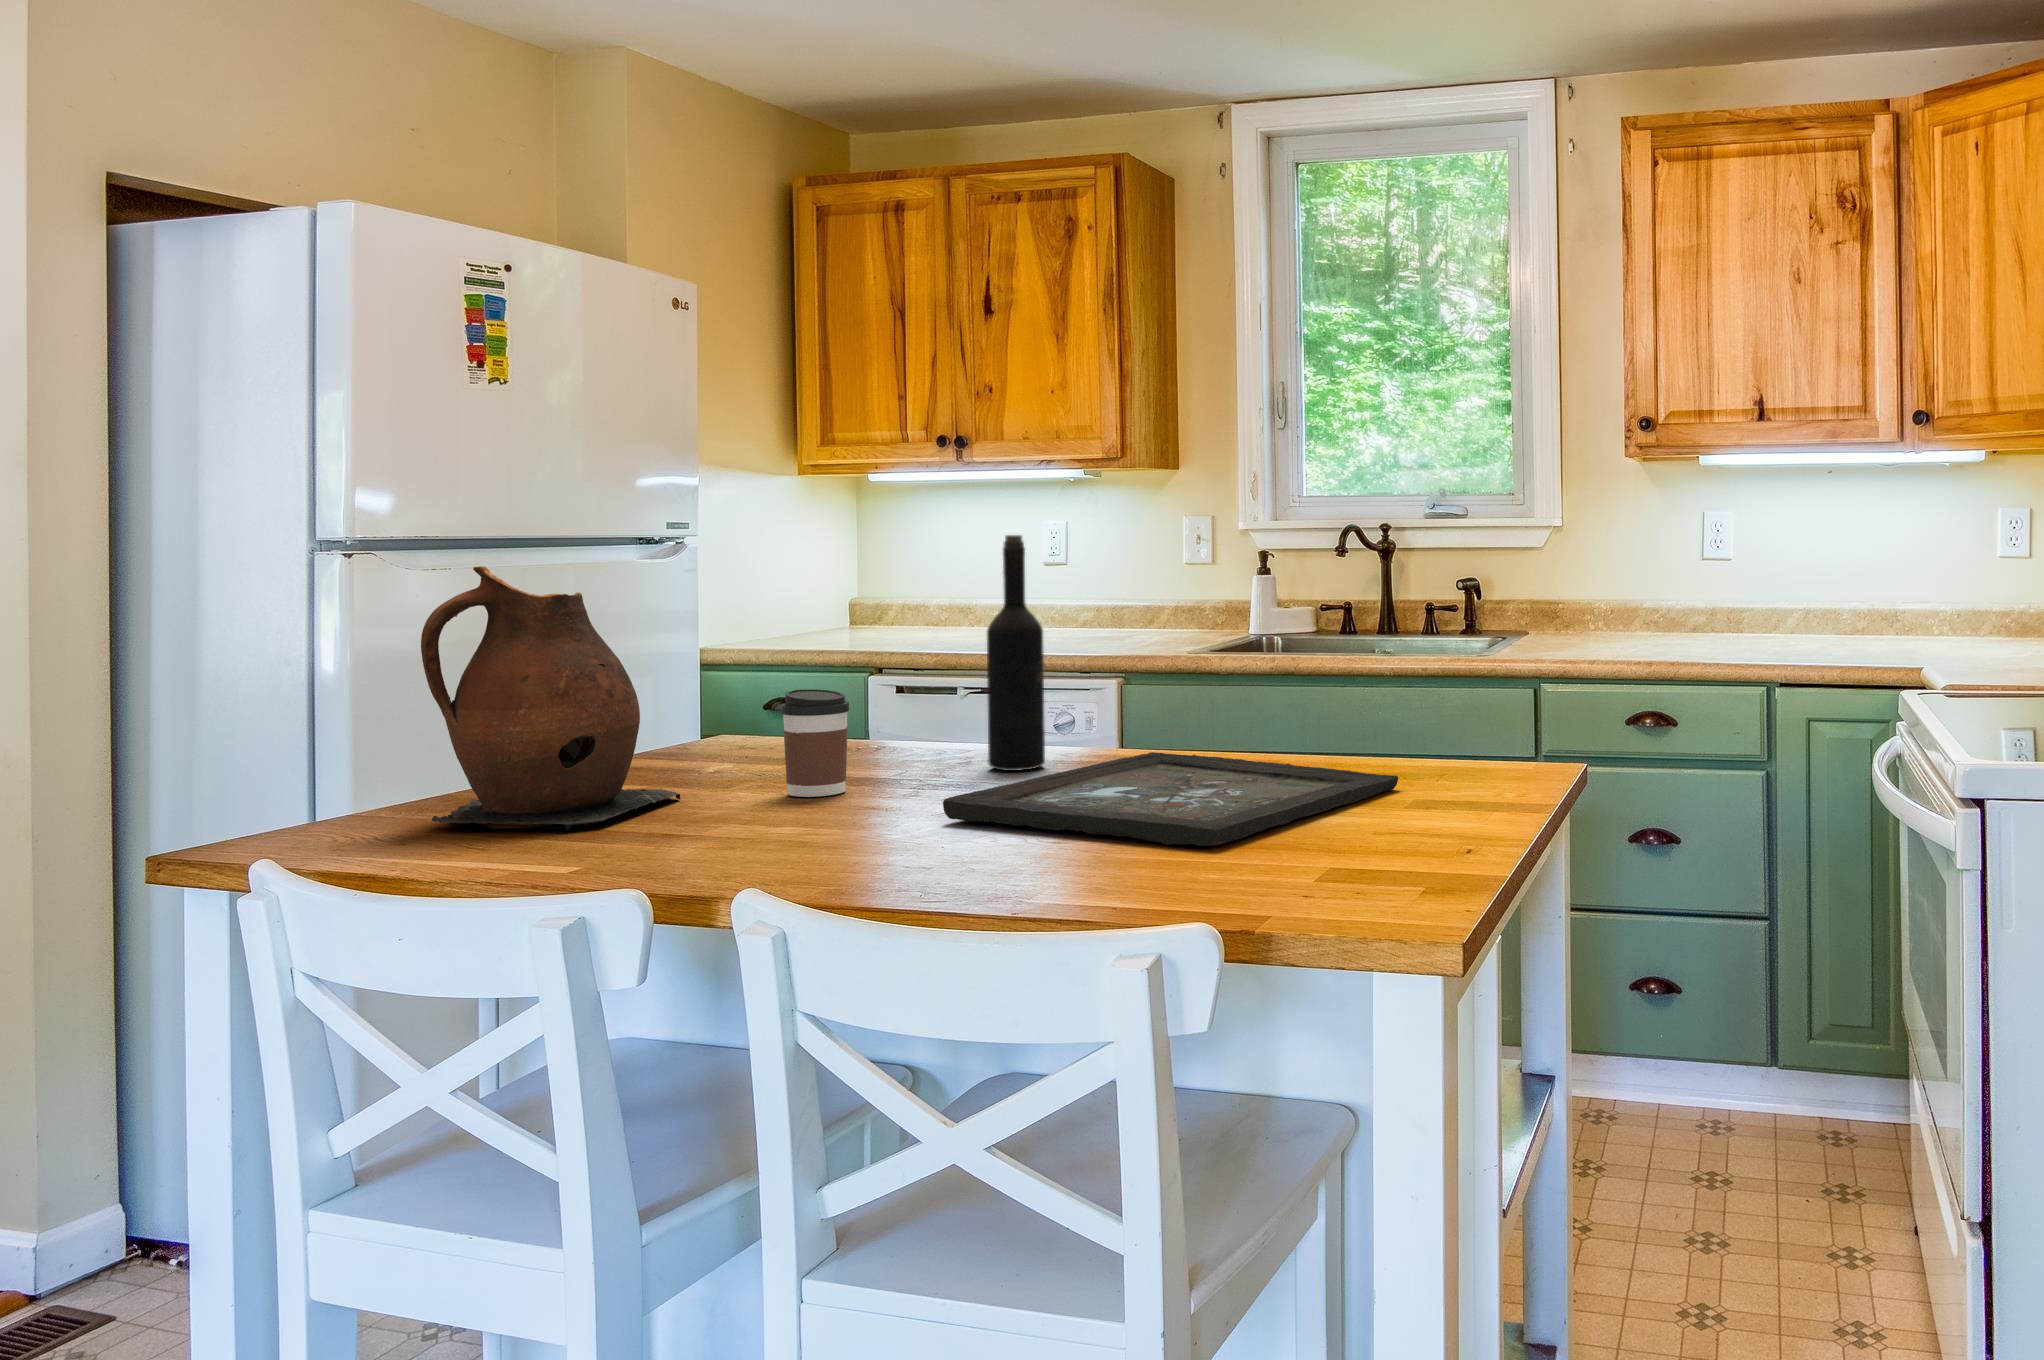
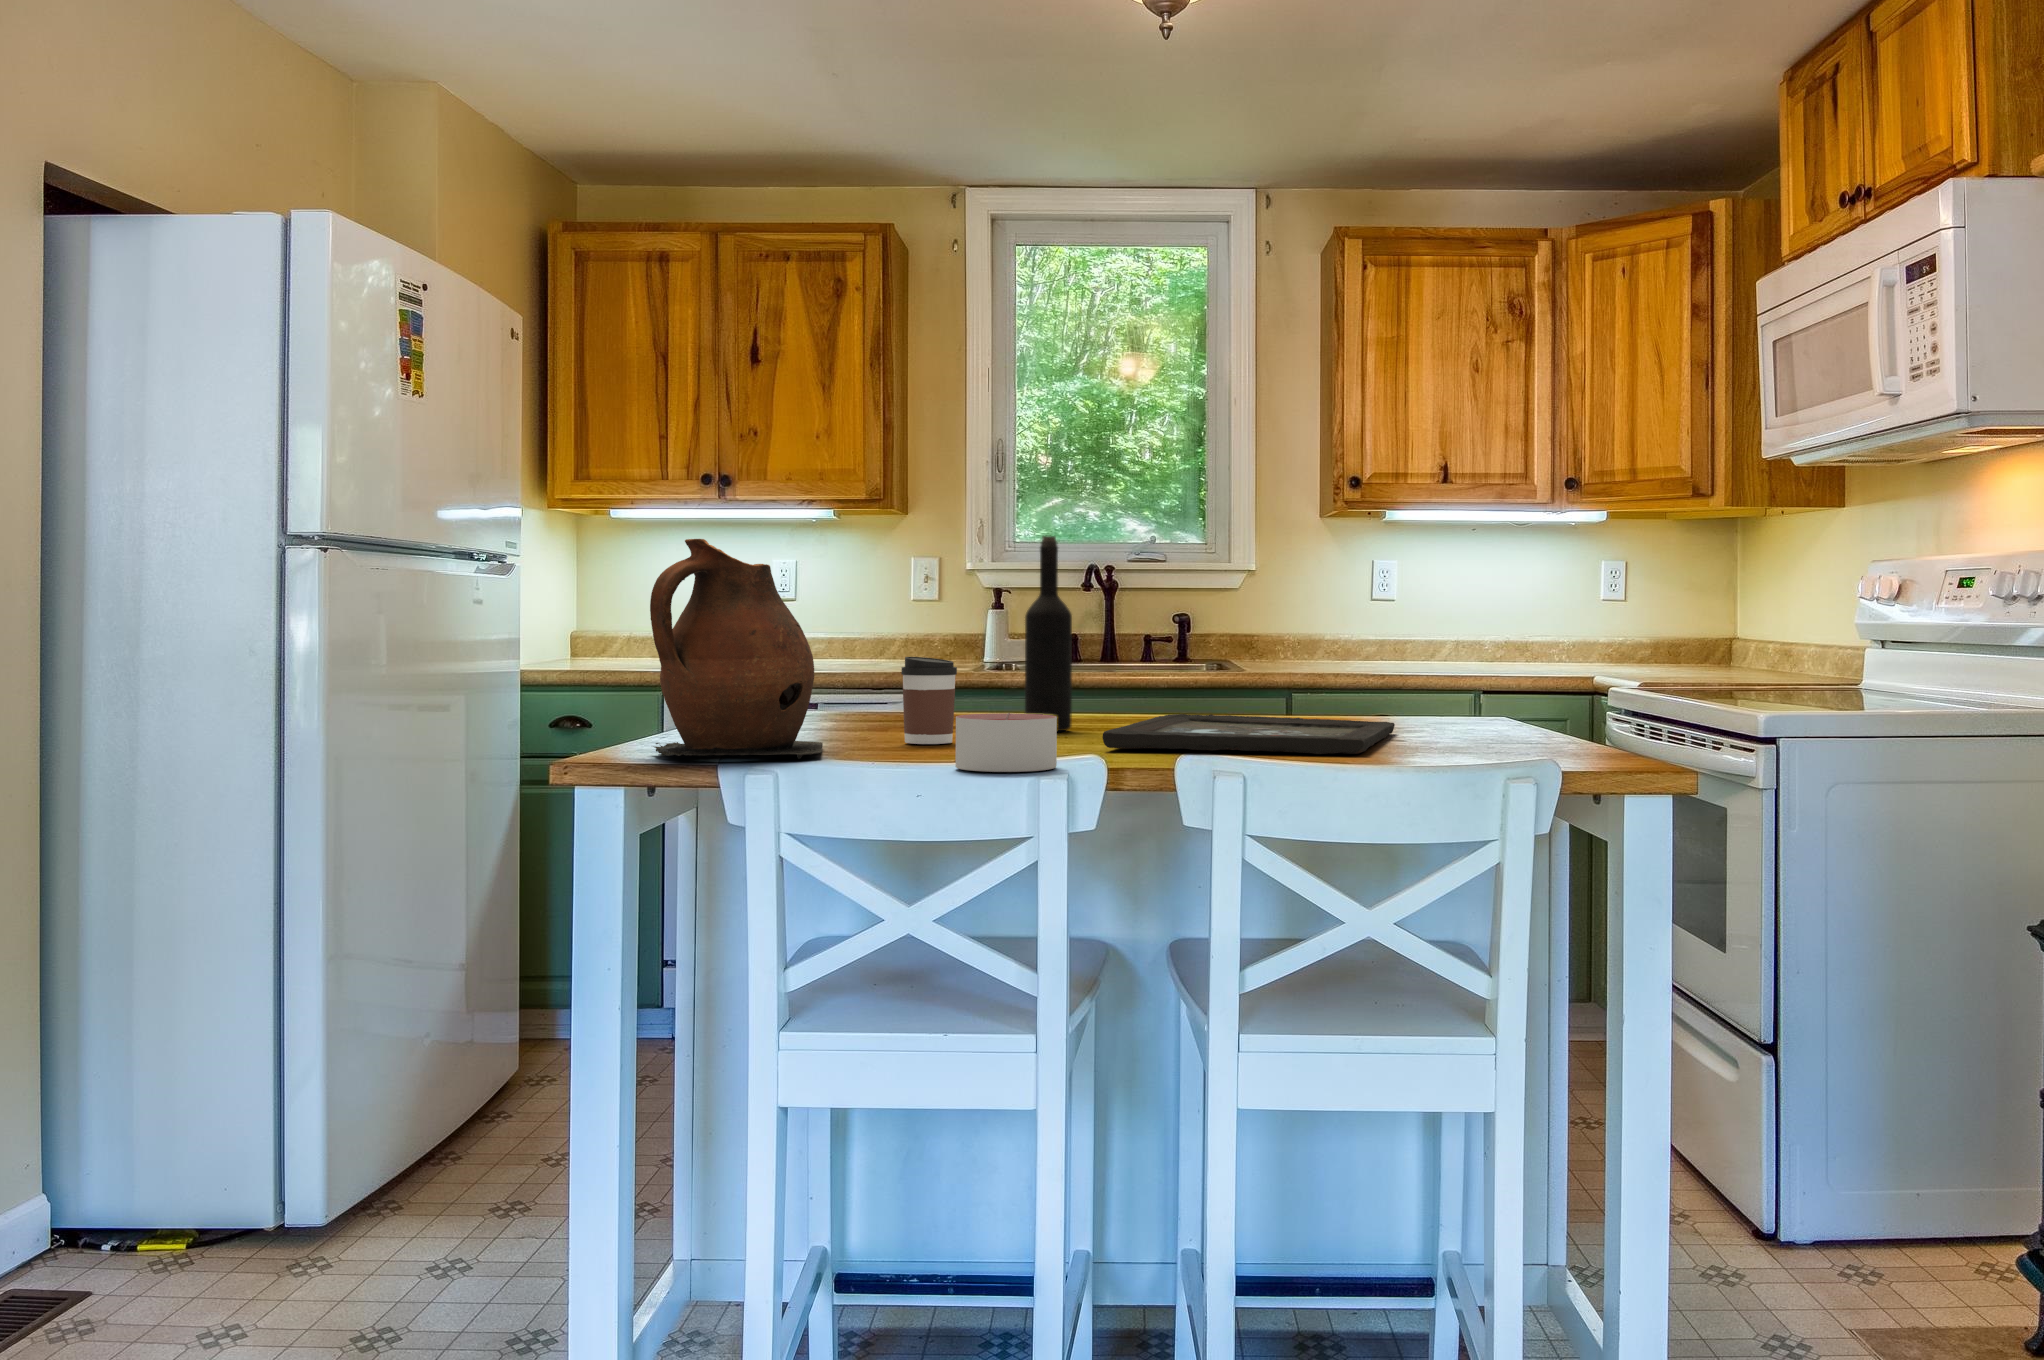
candle: none [658,788,792,875] -> present [956,713,1057,772]

